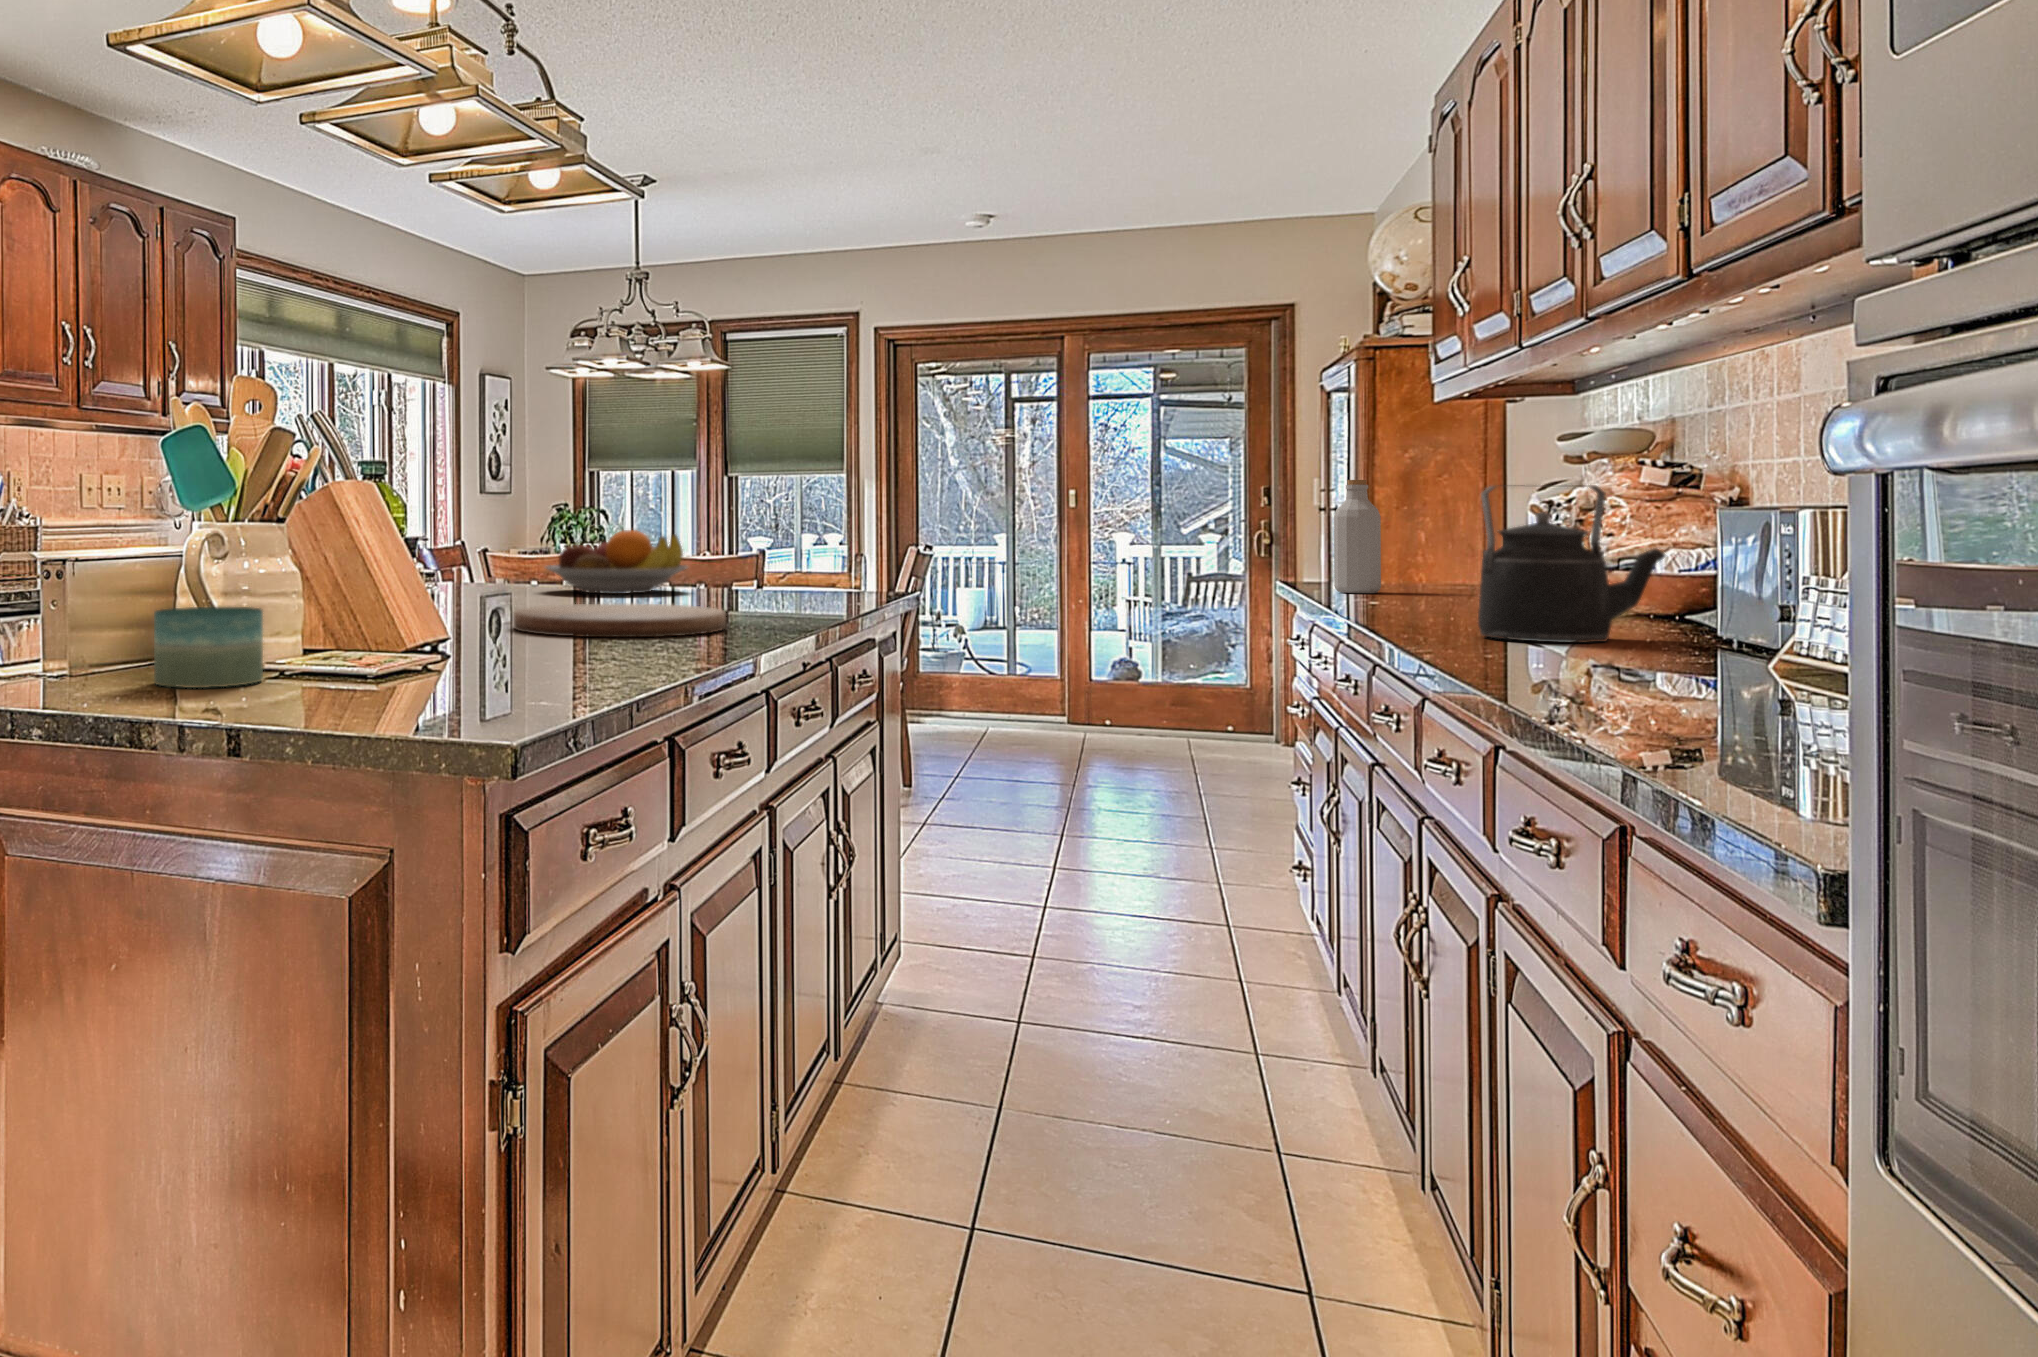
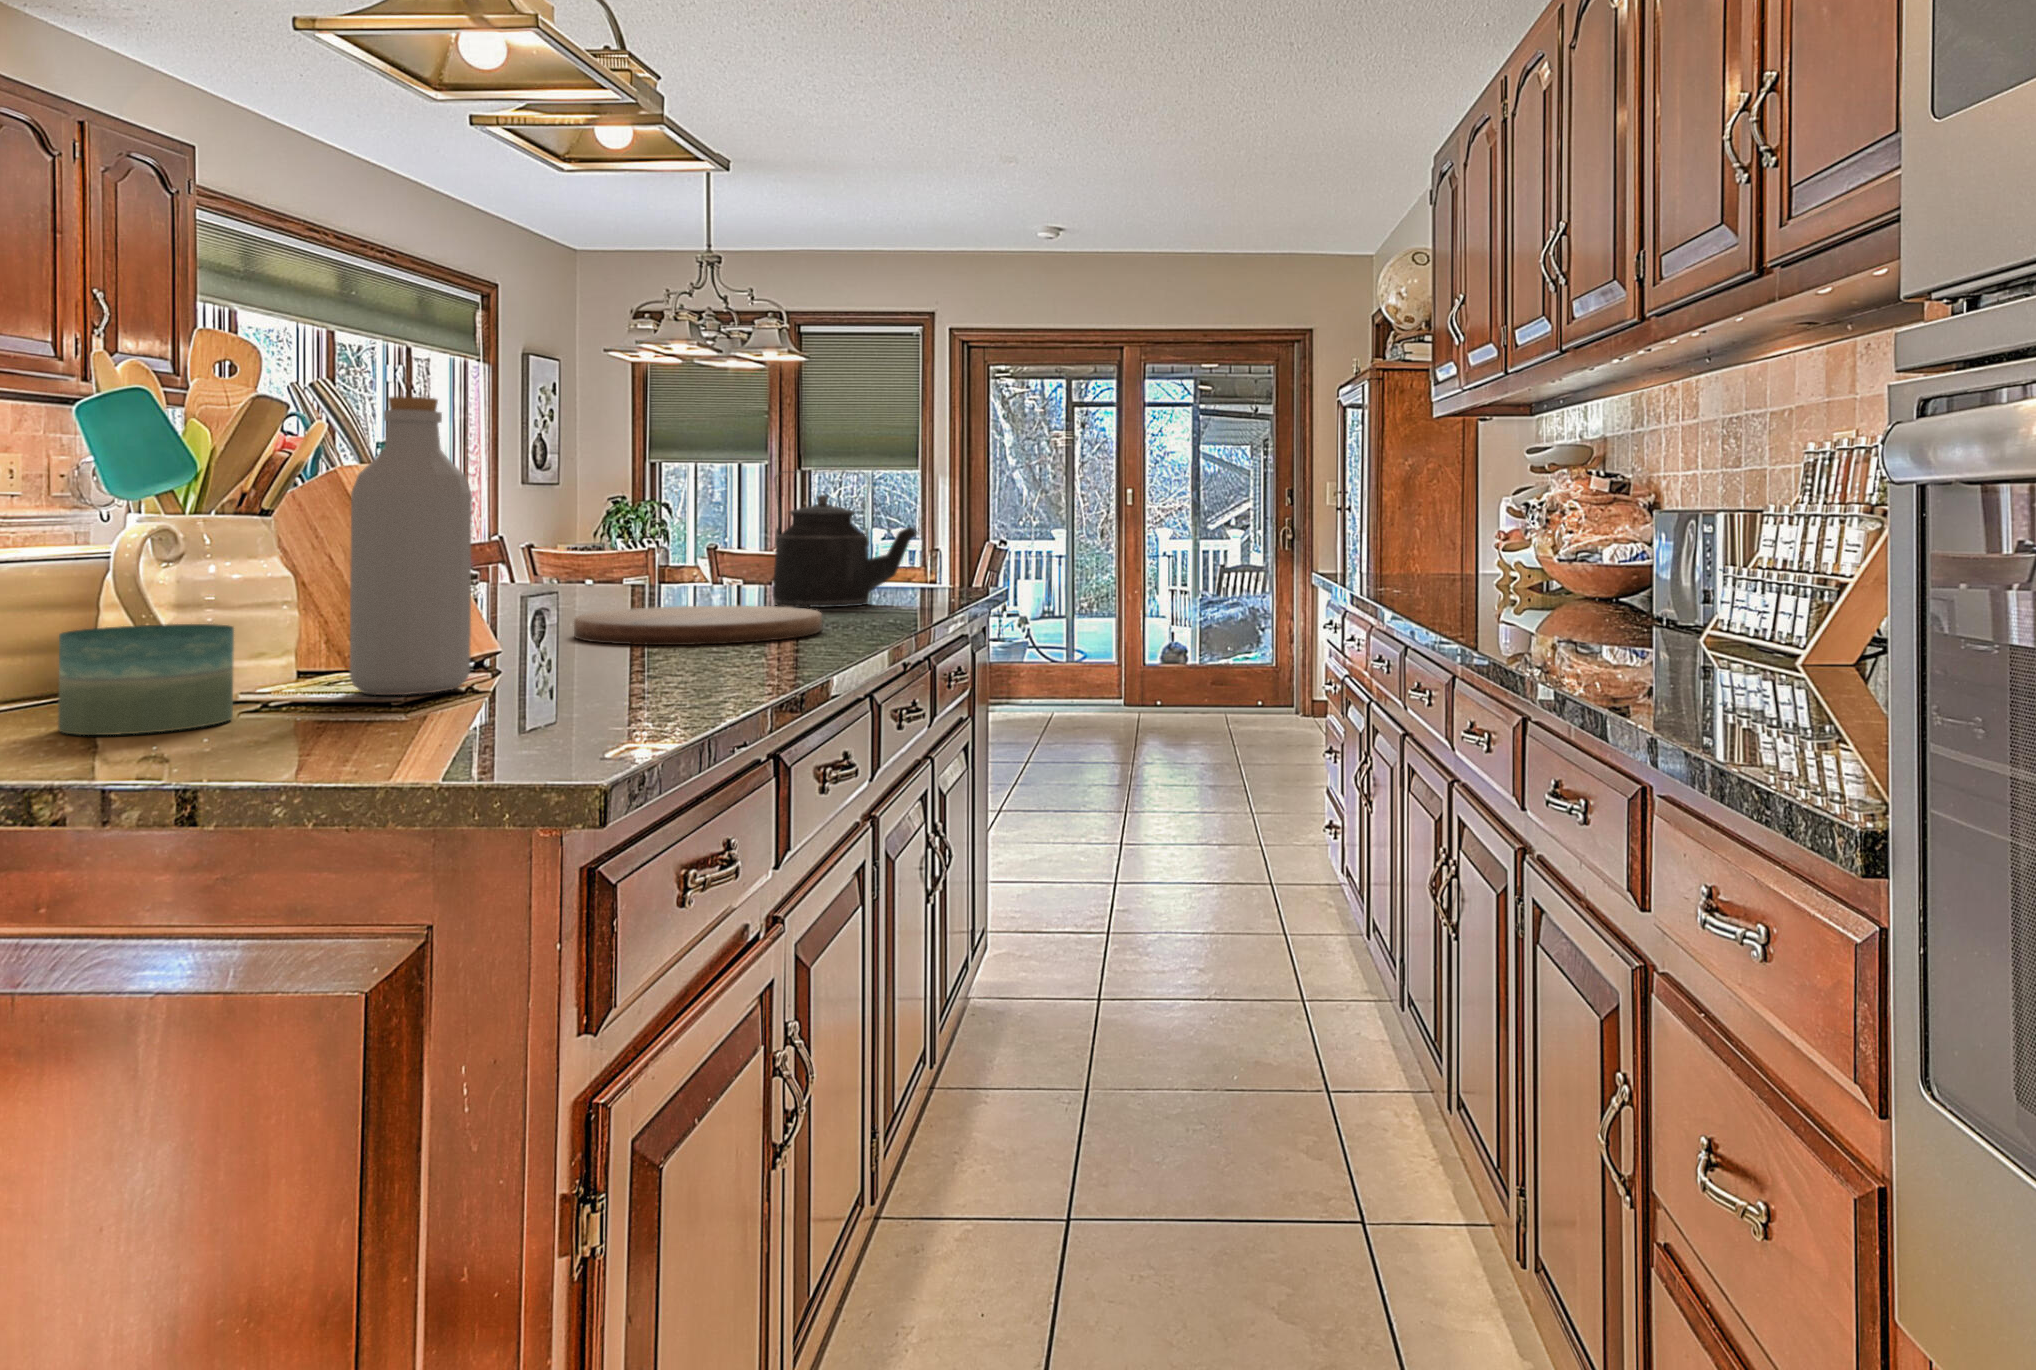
bottle: present [1334,480,1381,593] -> present [350,396,472,695]
kettle: present [1478,485,1665,643] -> present [773,471,917,608]
fruit bowl: present [545,530,687,594] -> none [603,525,769,594]

